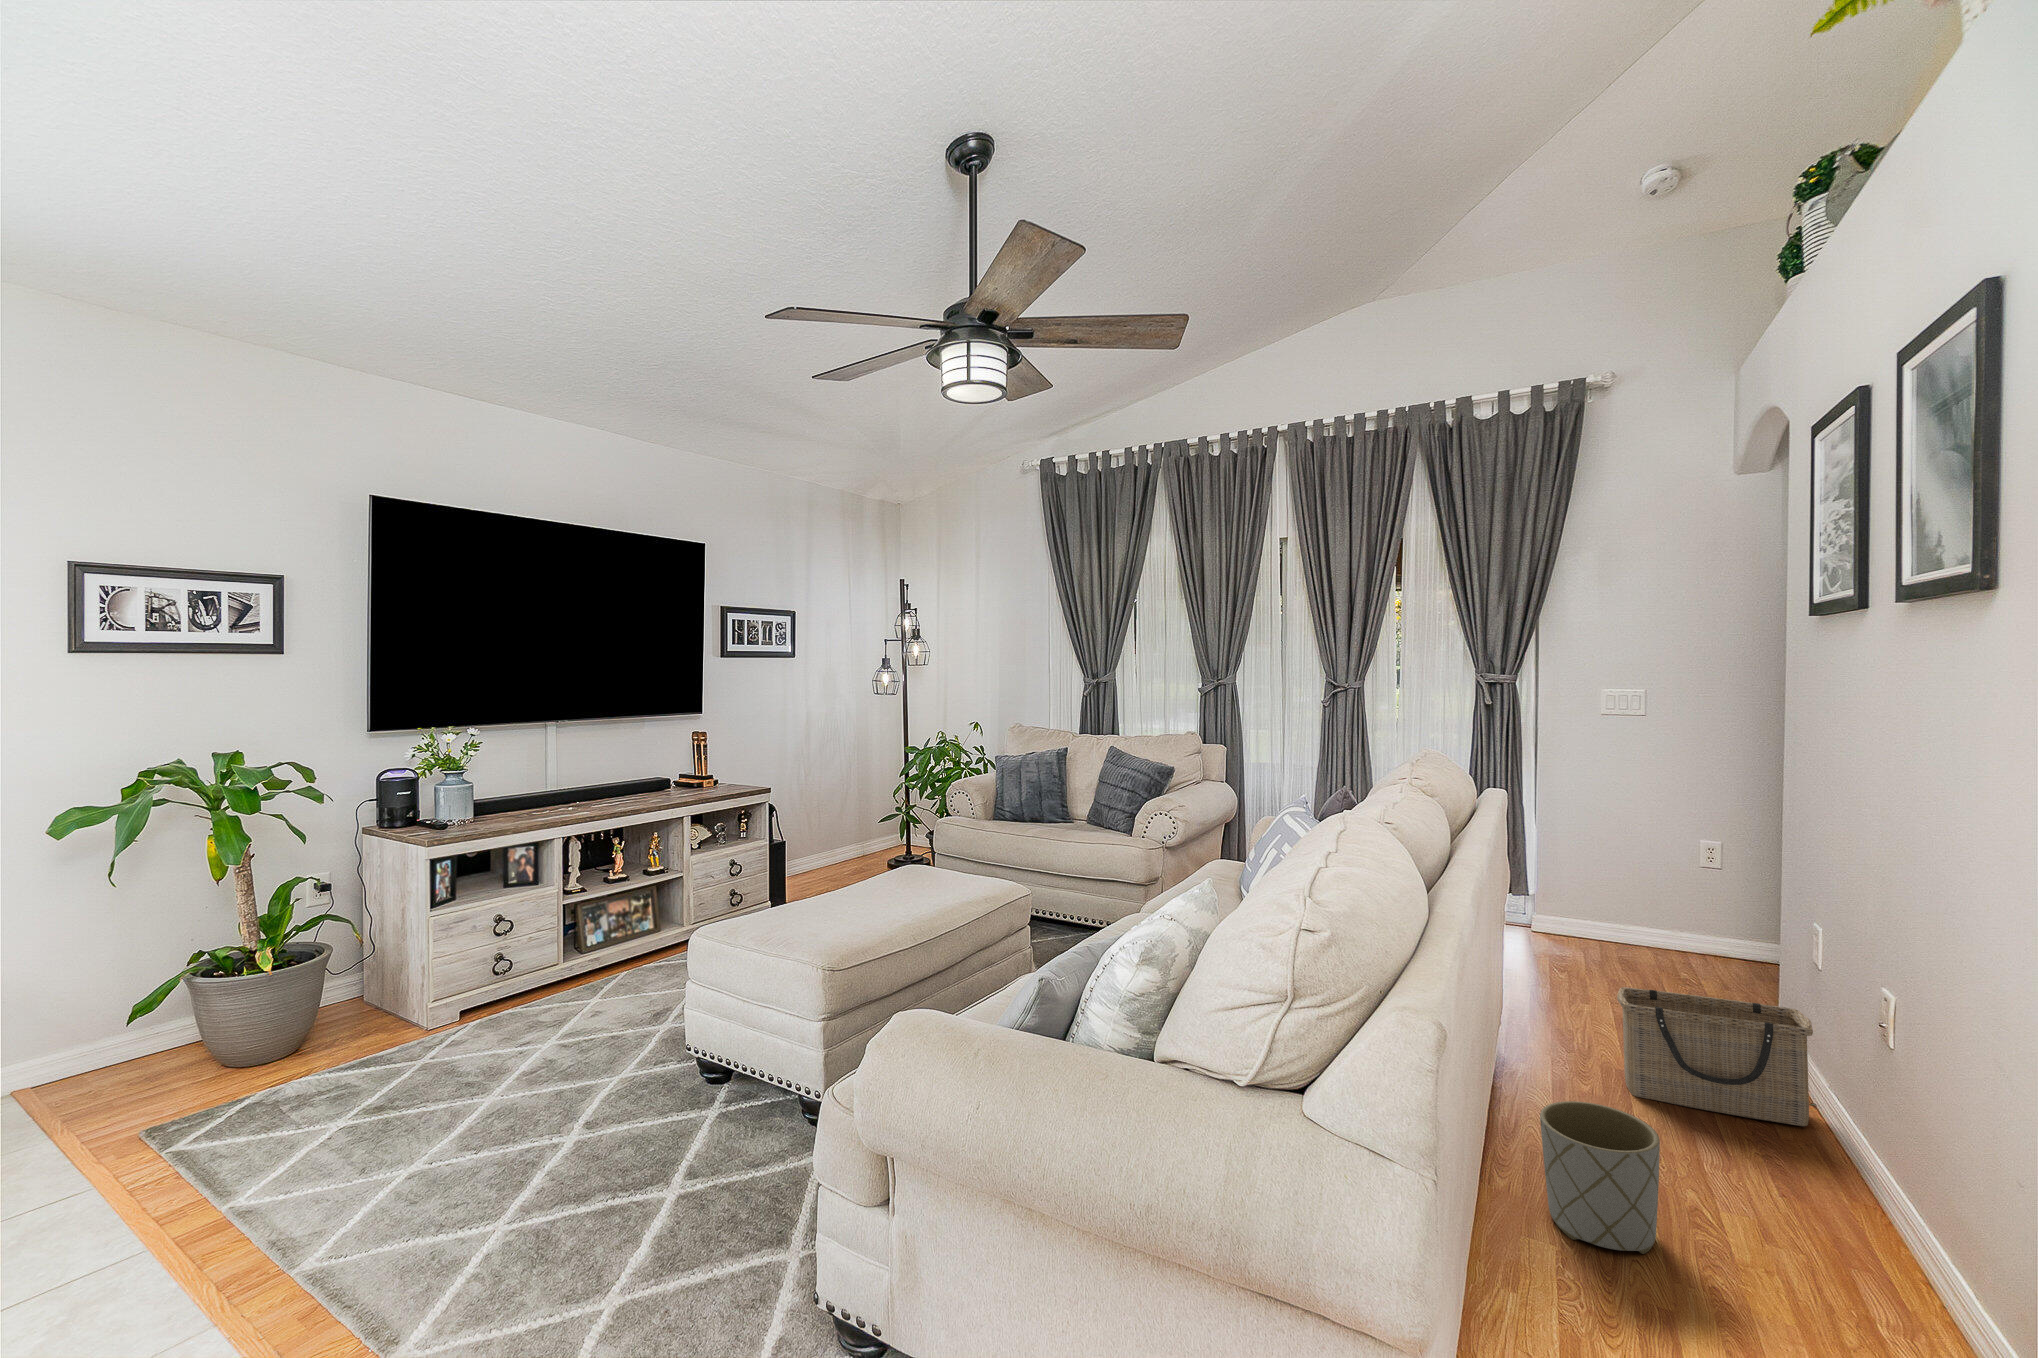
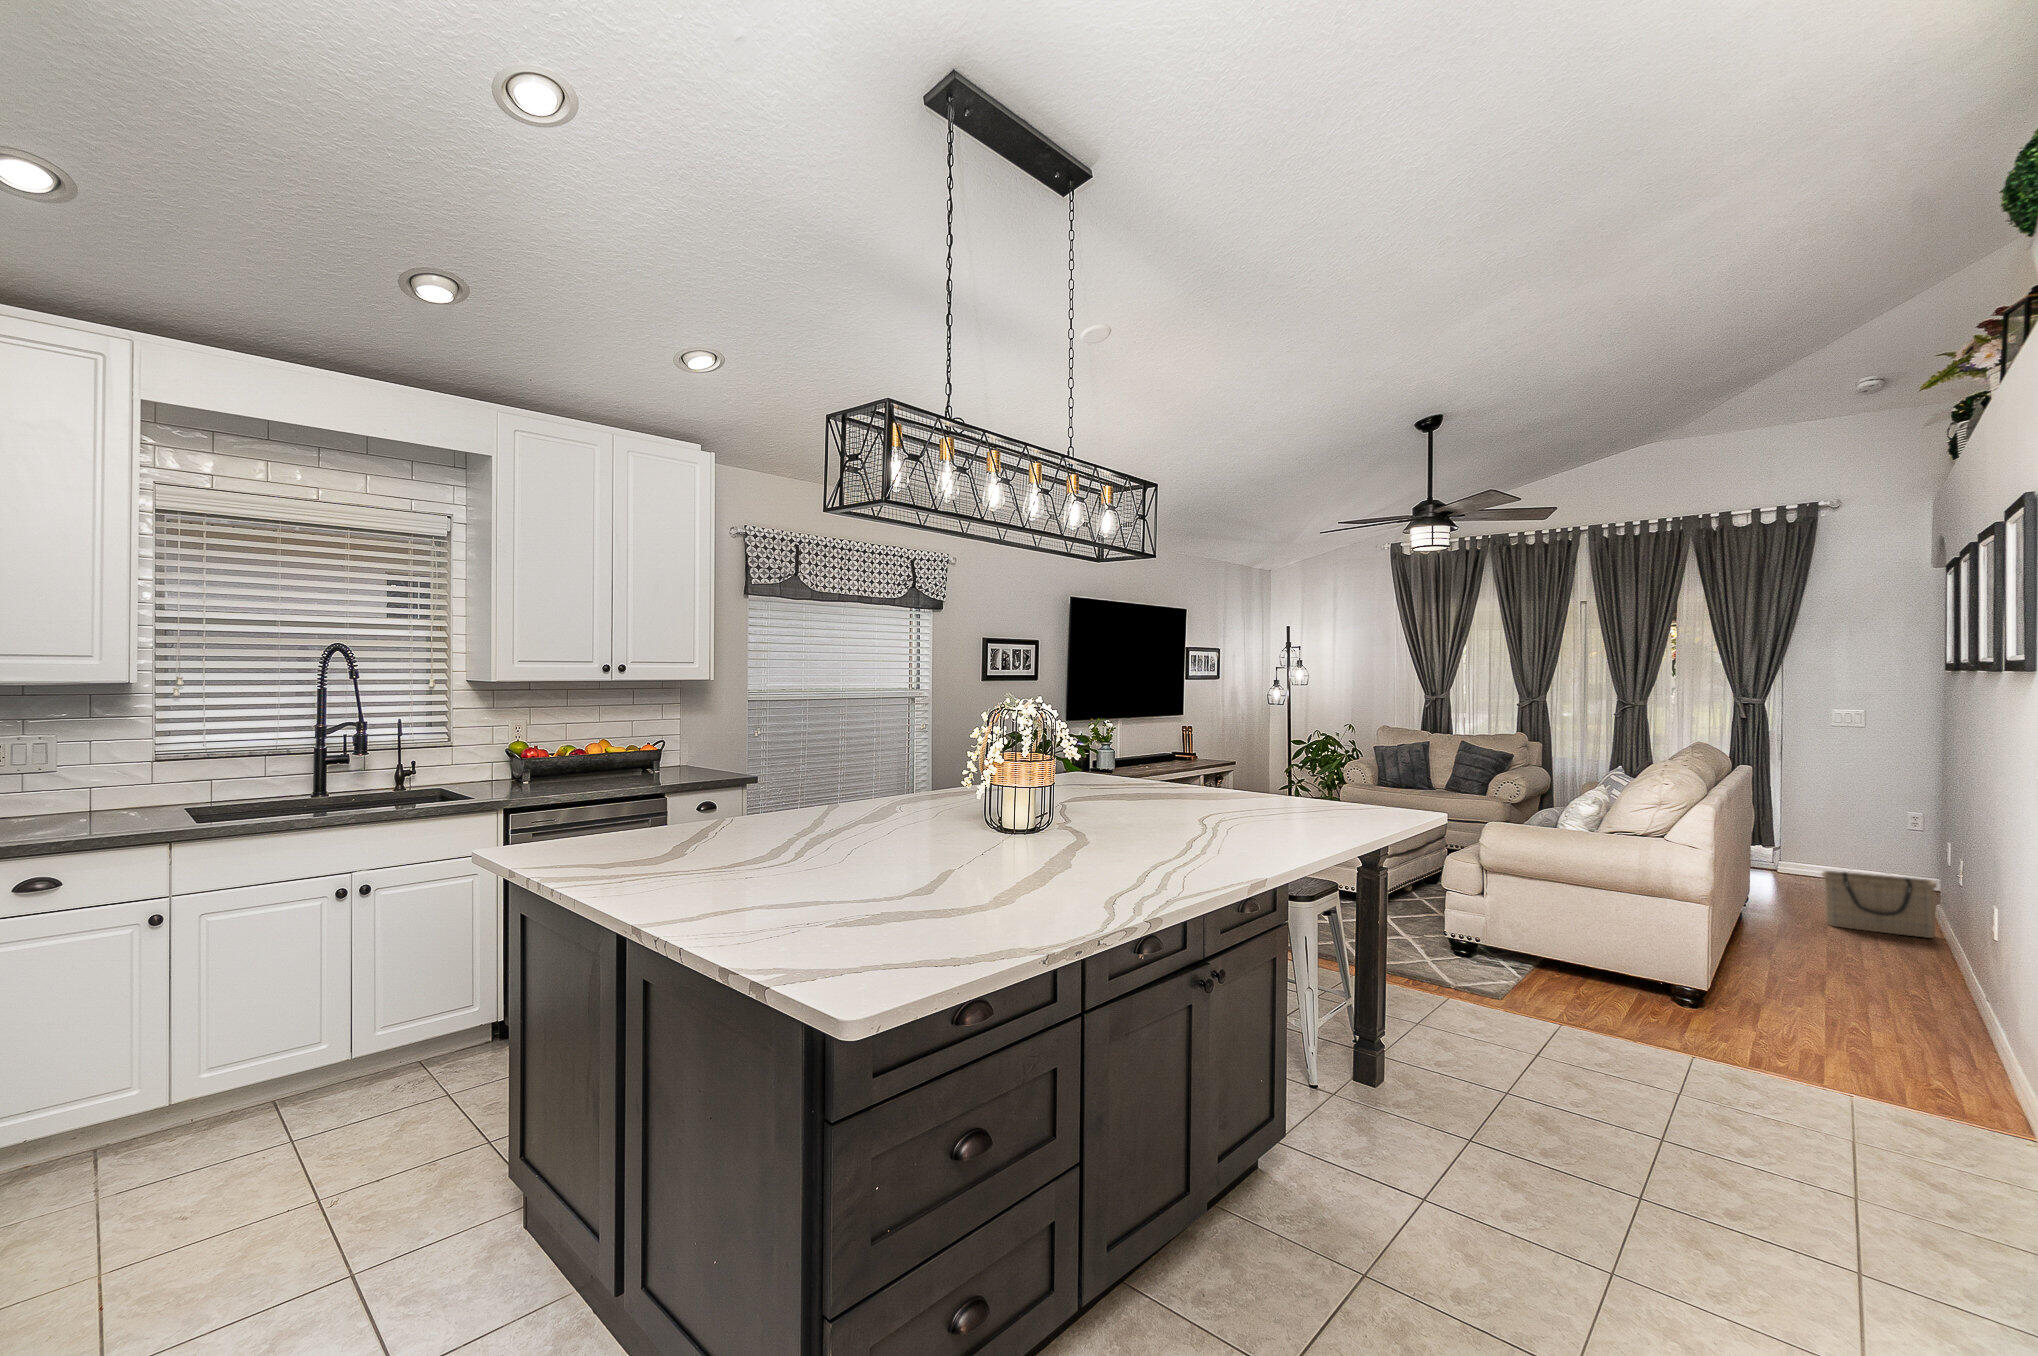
planter: present [1540,1101,1660,1254] -> none [1766,897,1828,955]

